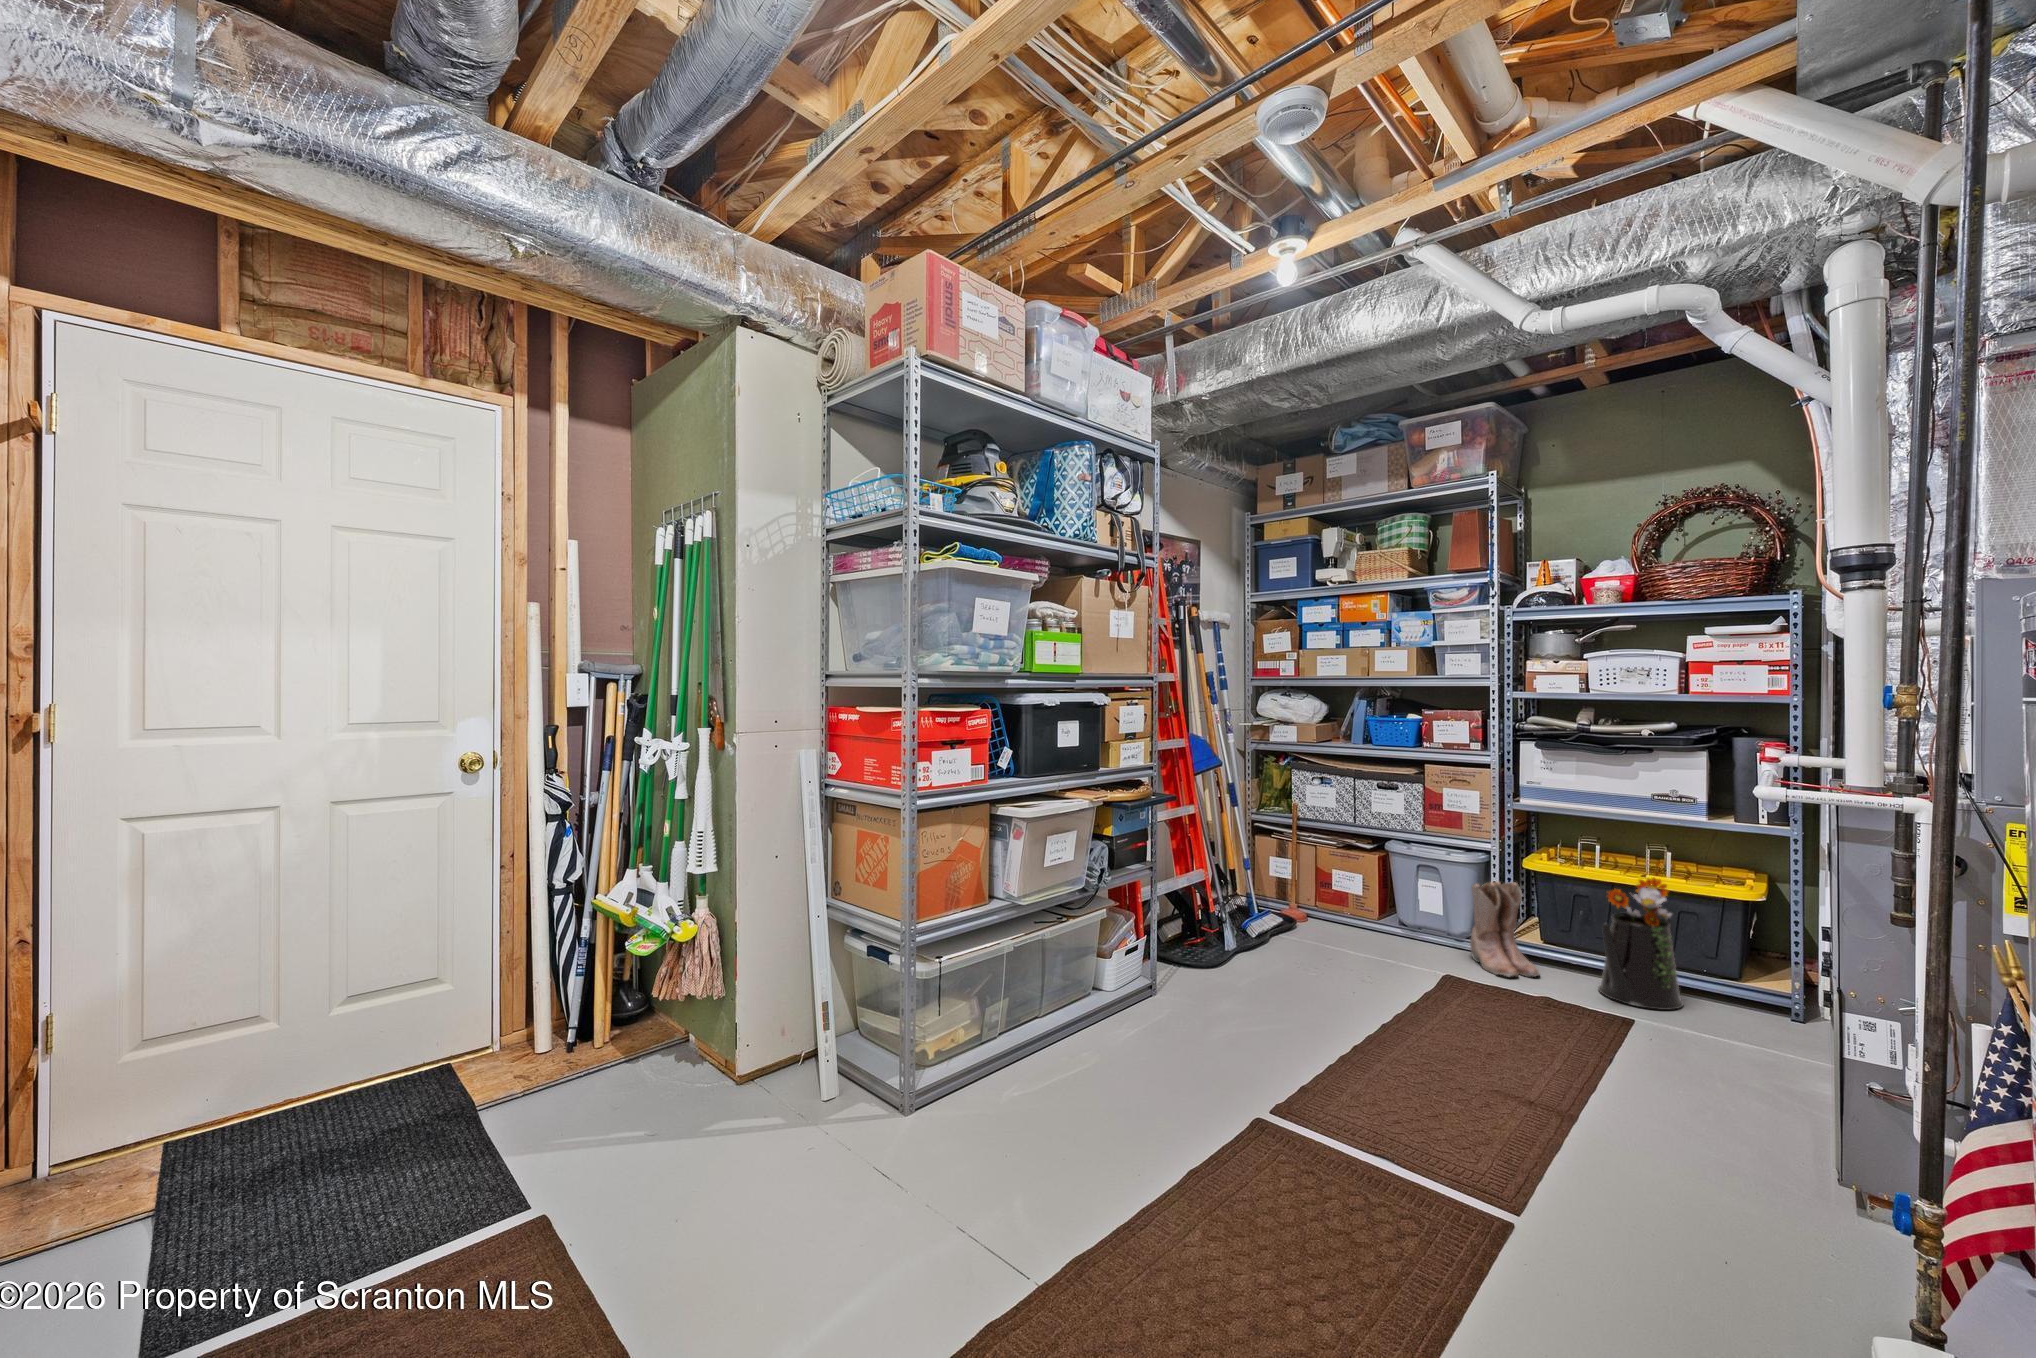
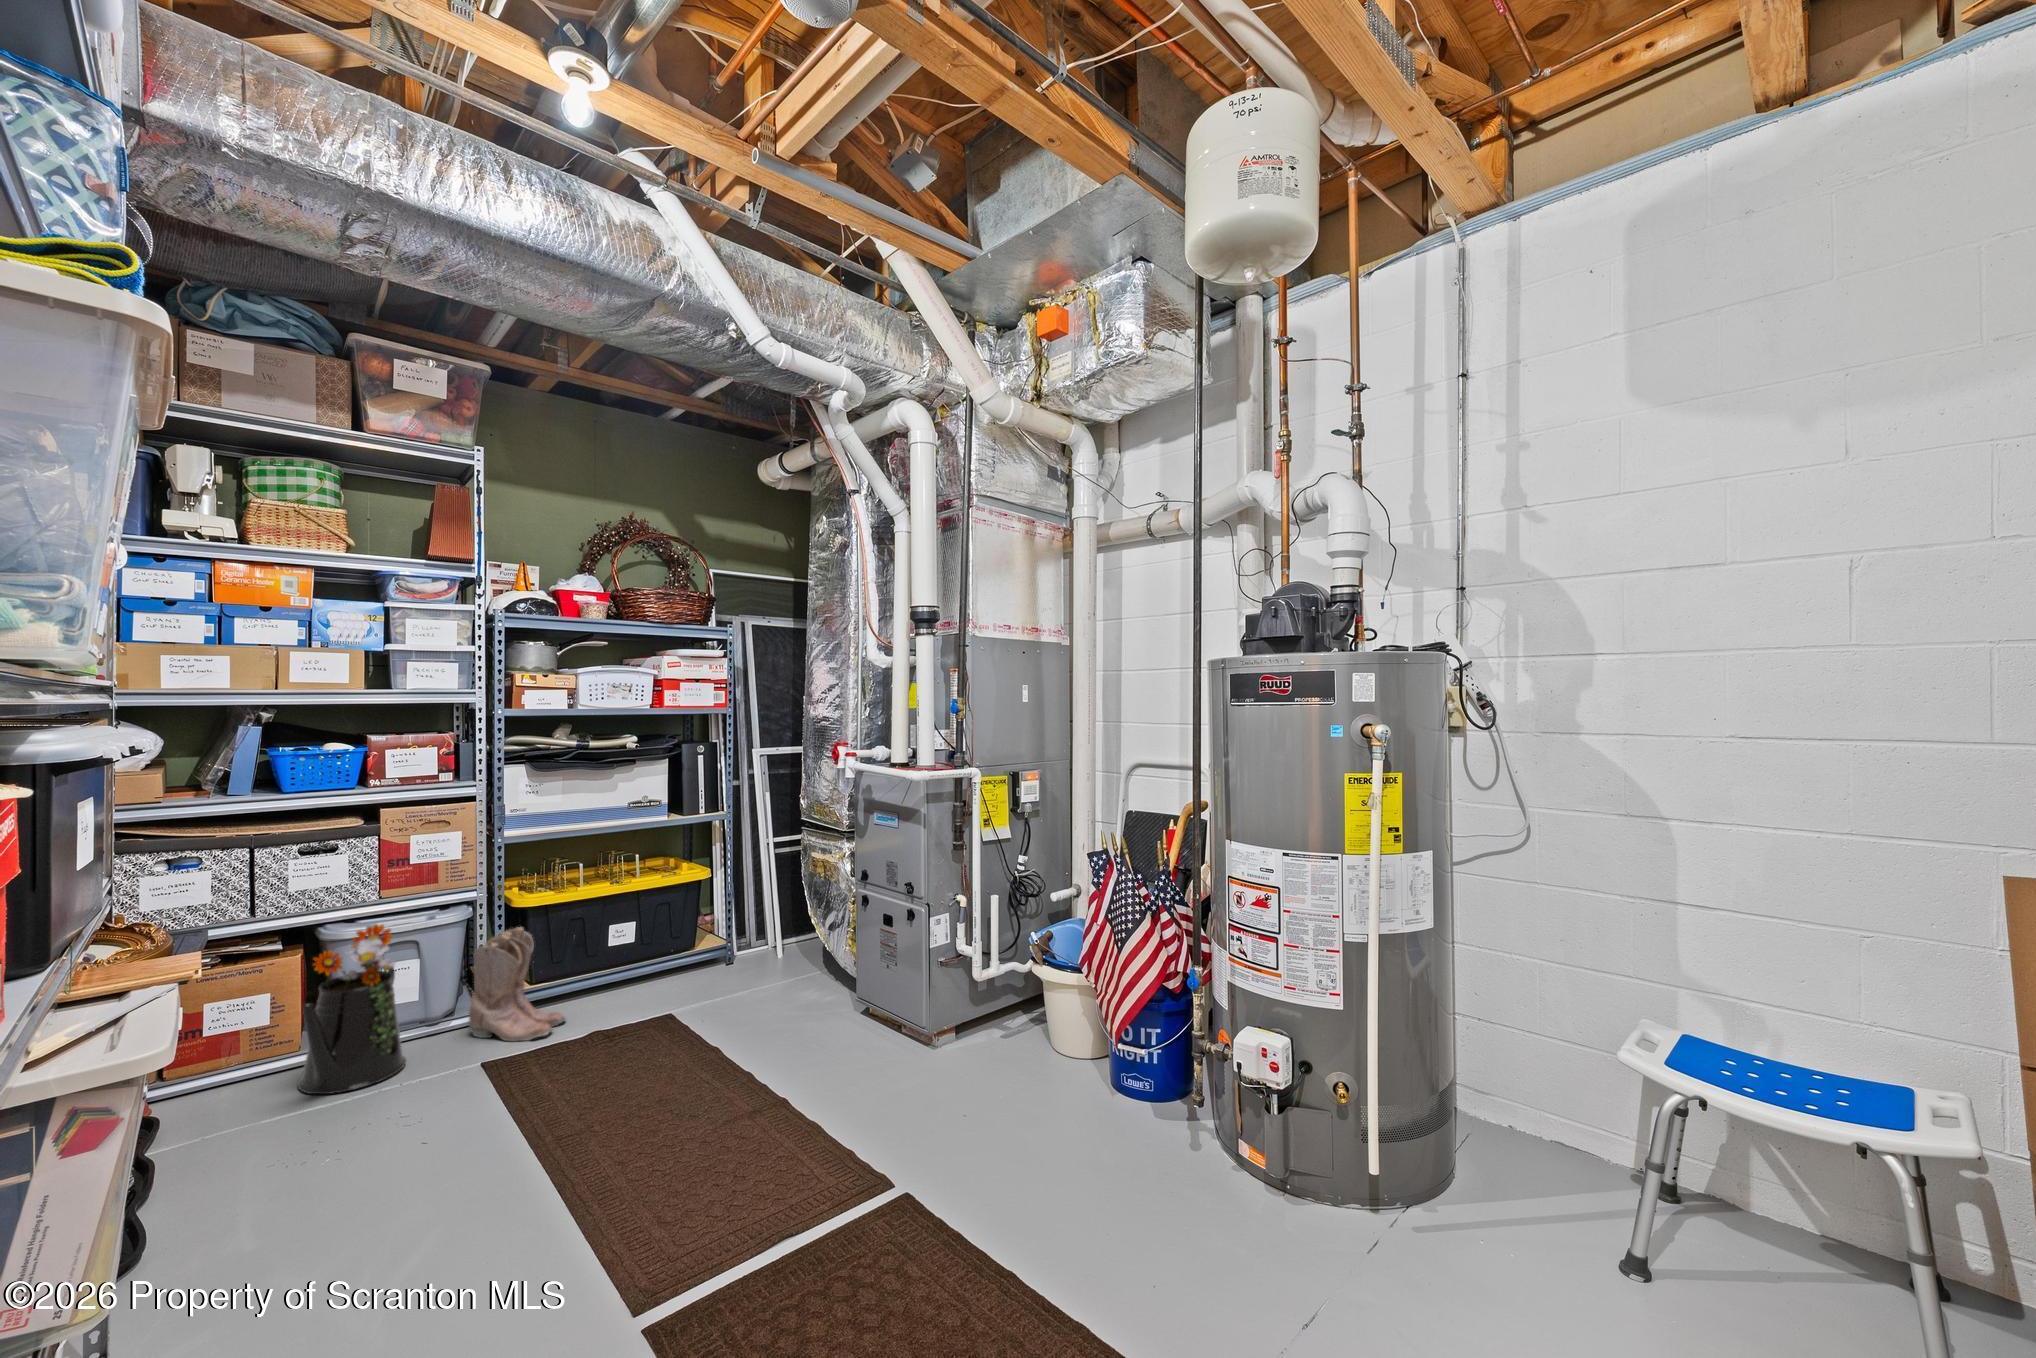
watering can: present [1598,878,1683,1010] -> present [298,924,406,1094]

